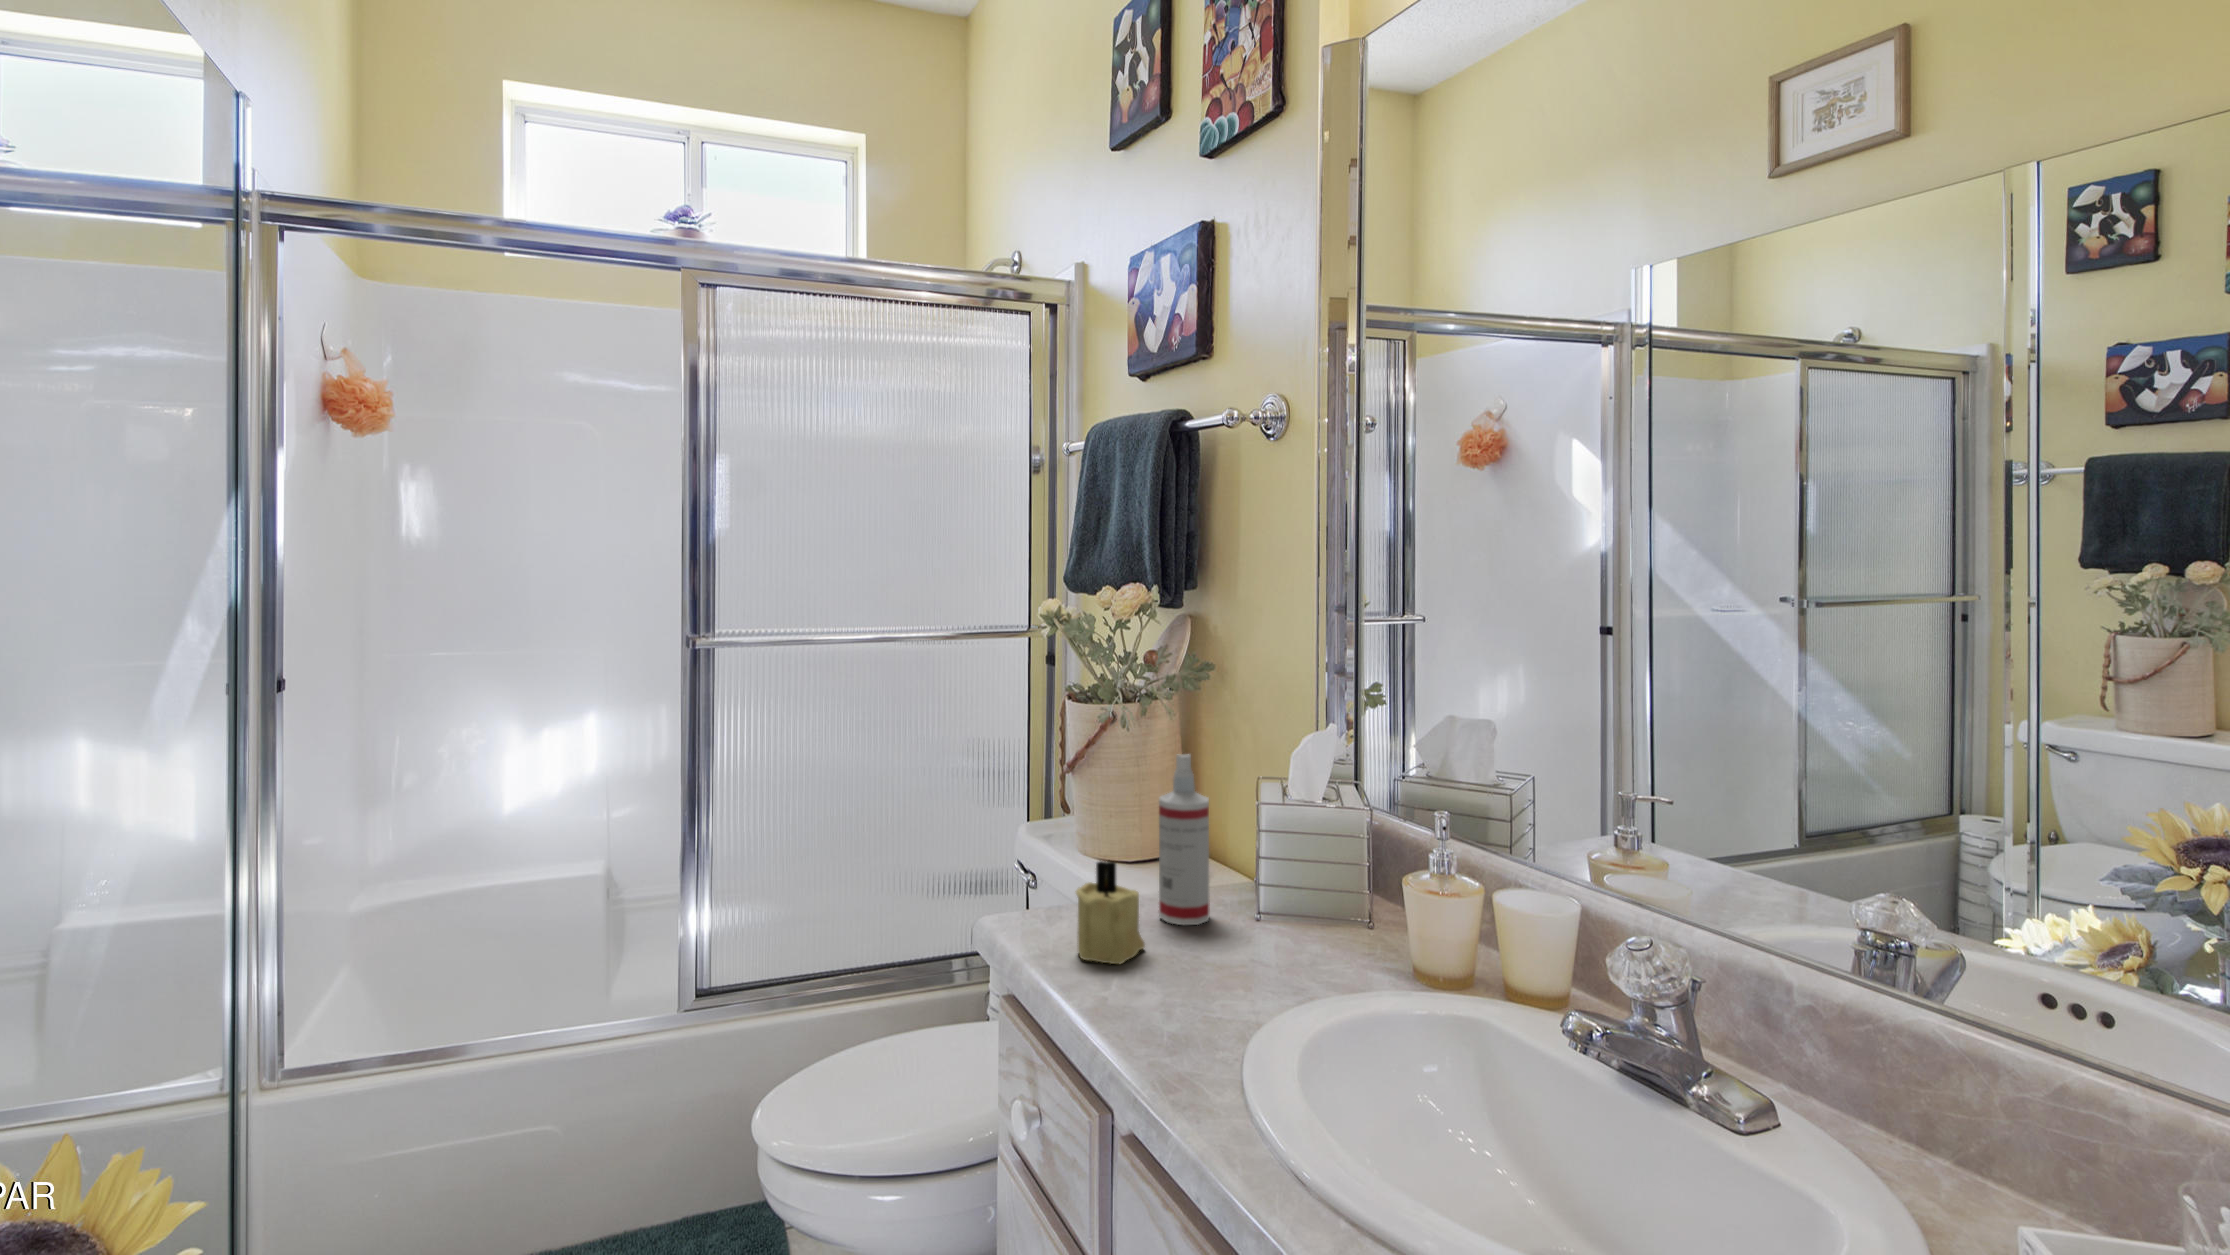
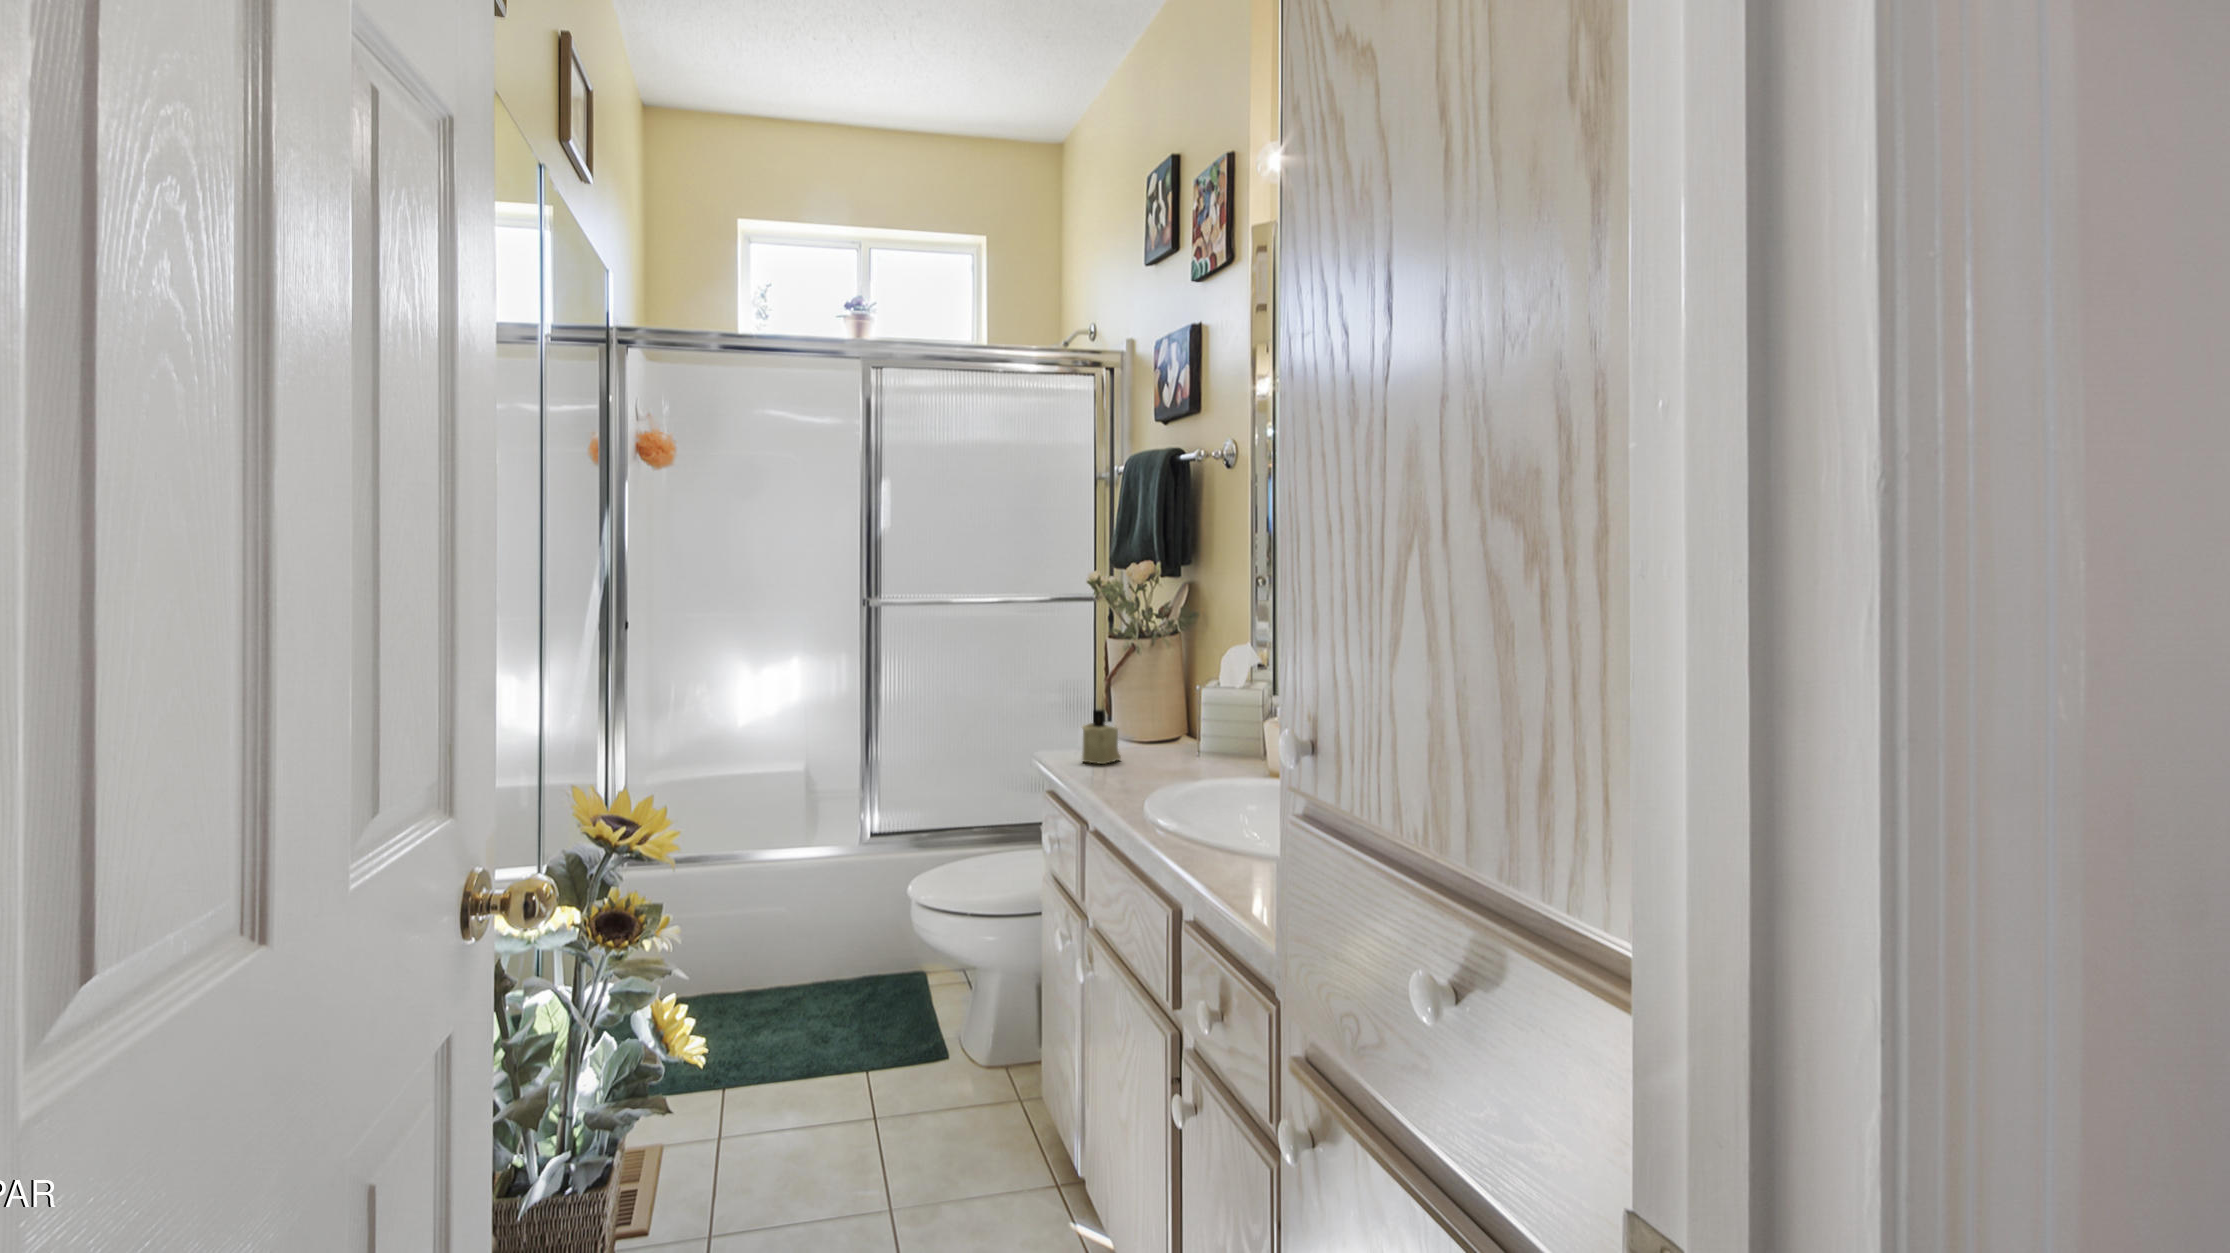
spray bottle: present [1159,755,1210,925] -> none [1138,656,1168,754]

